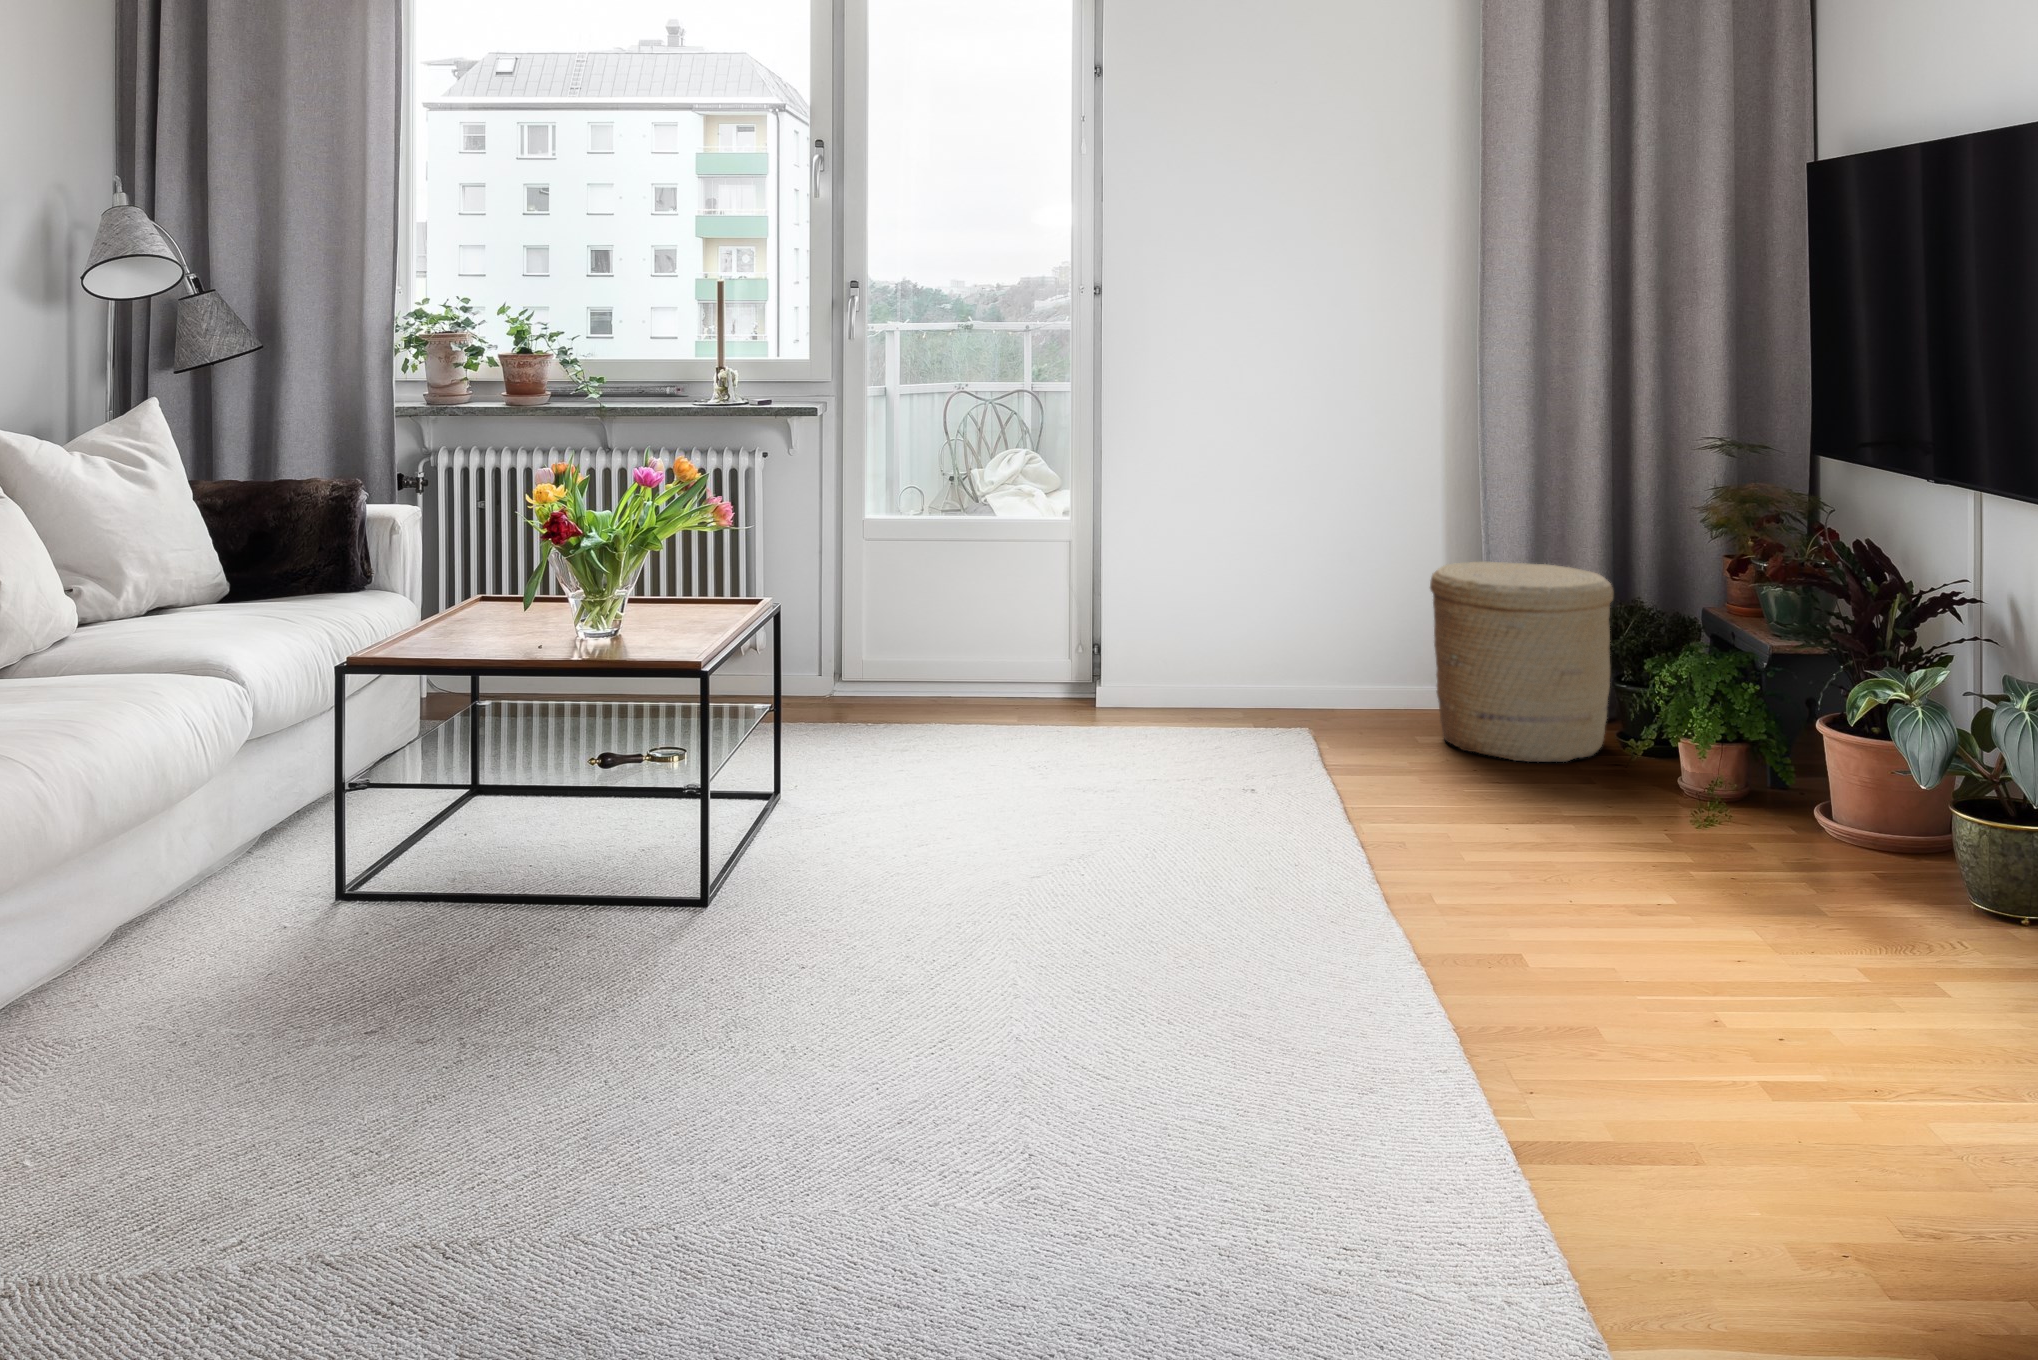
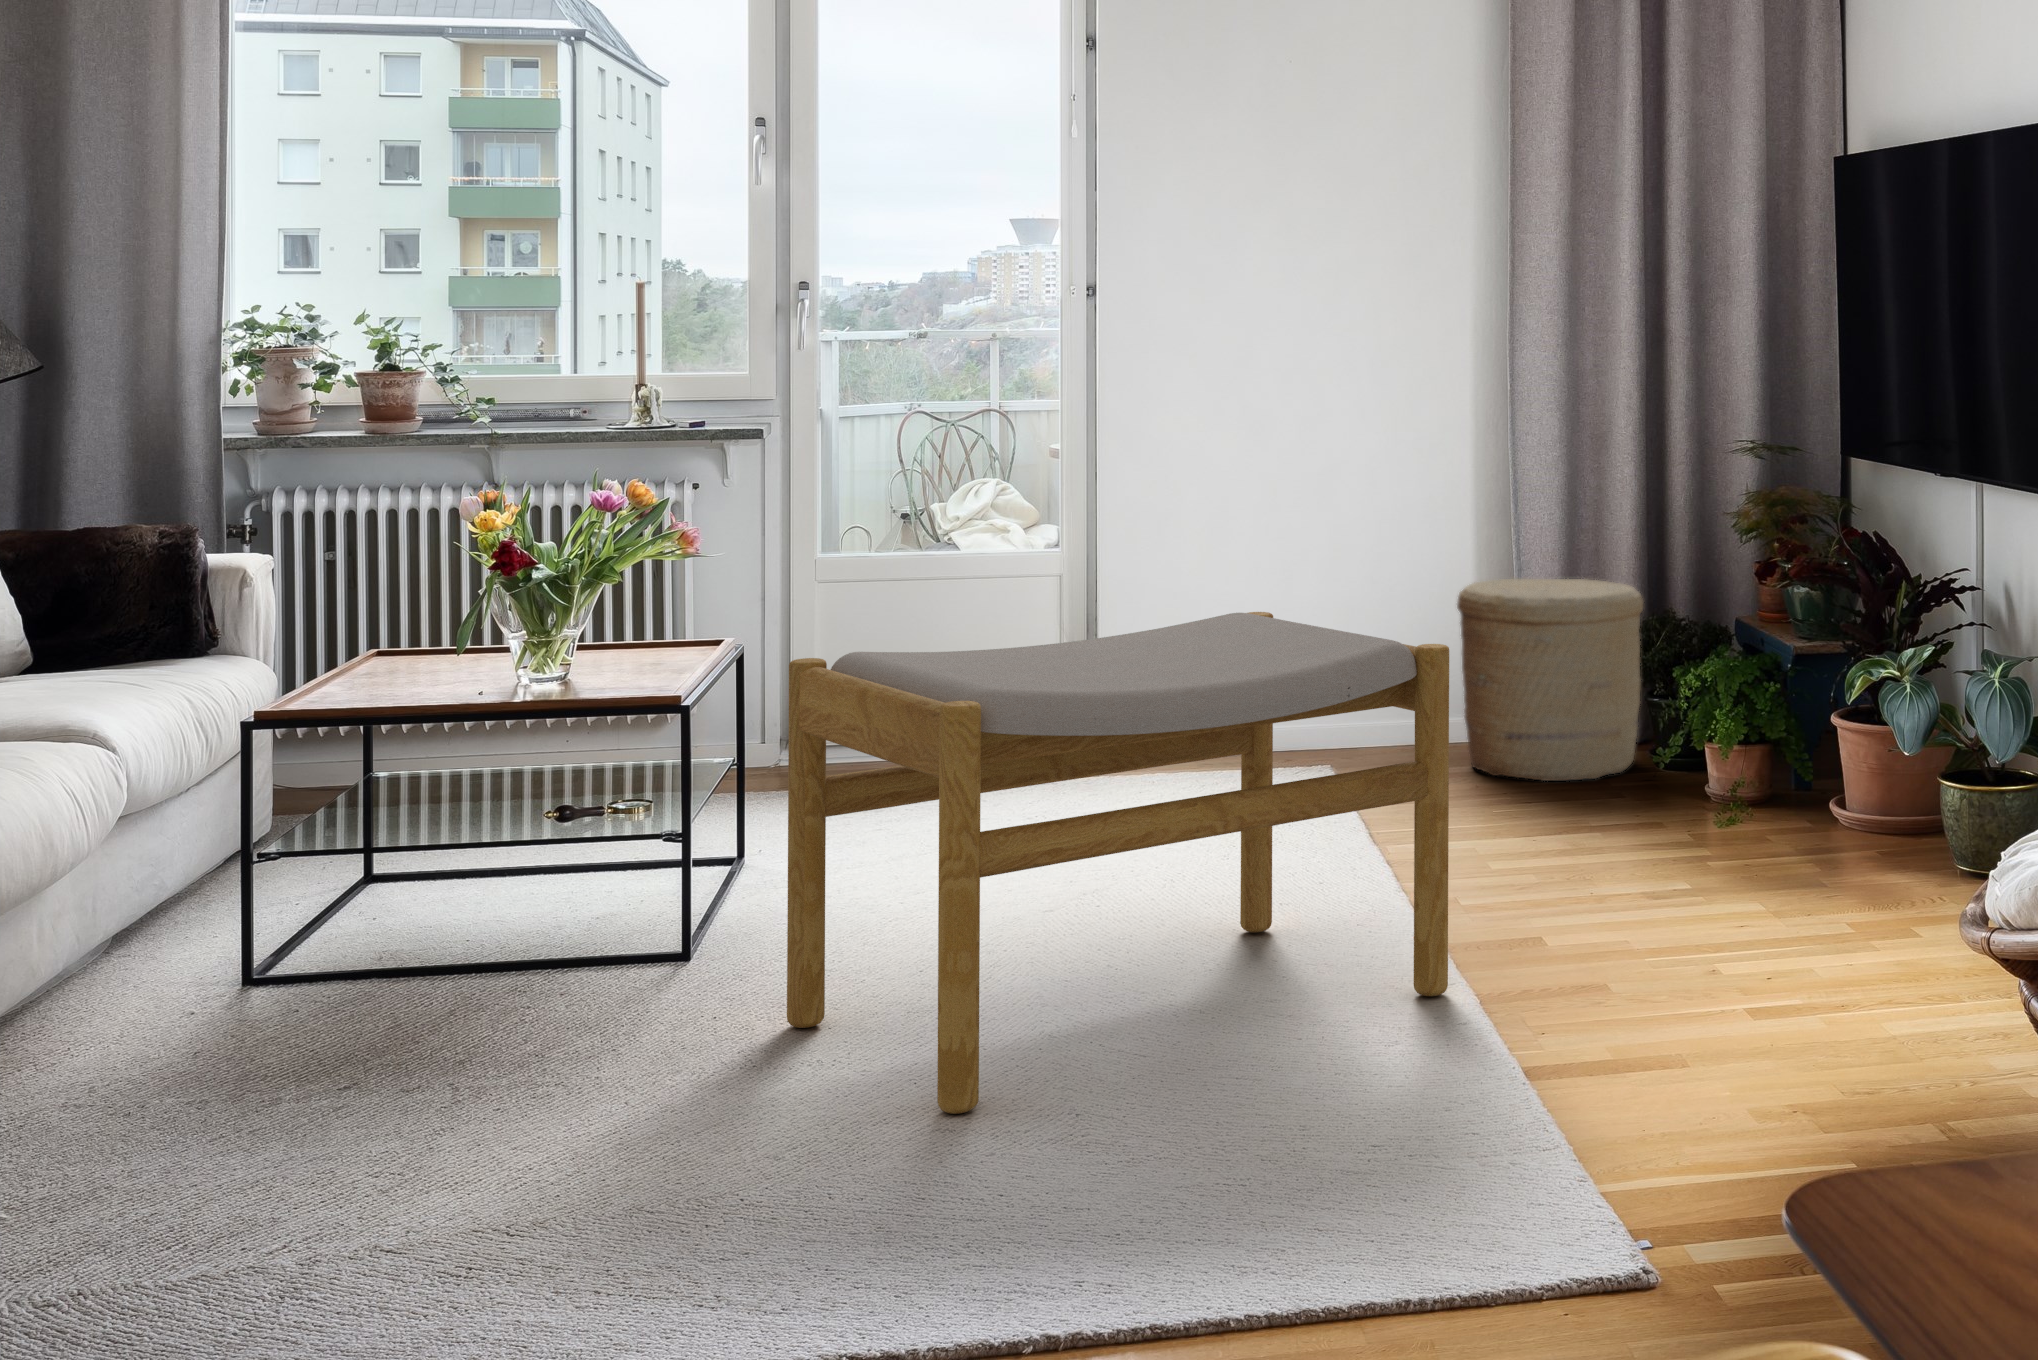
footstool: none [767,608,1431,1152] -> present [787,612,1449,1114]

